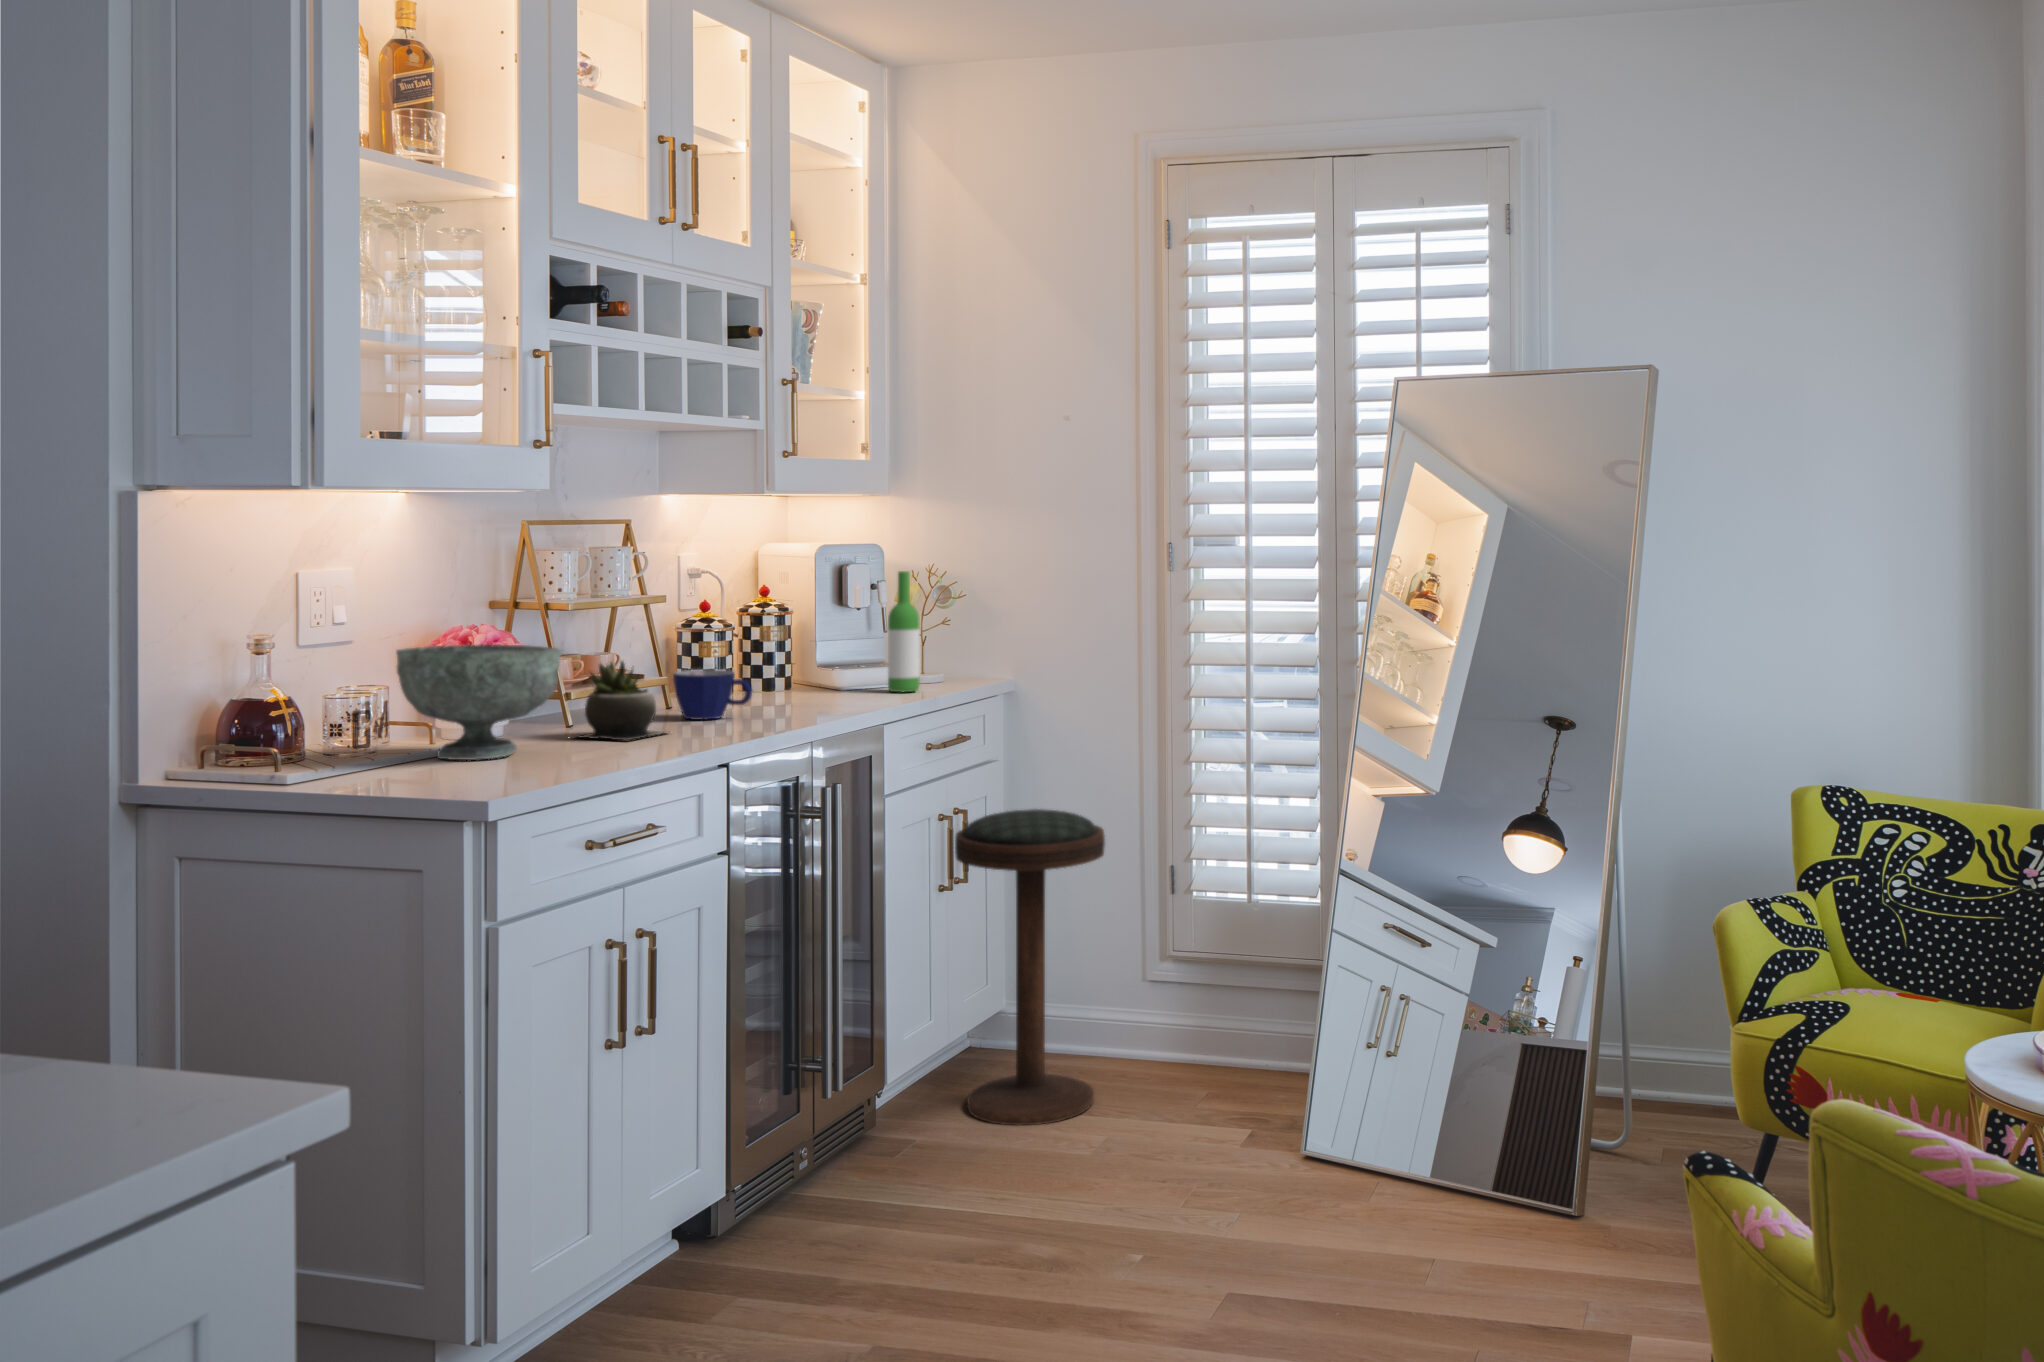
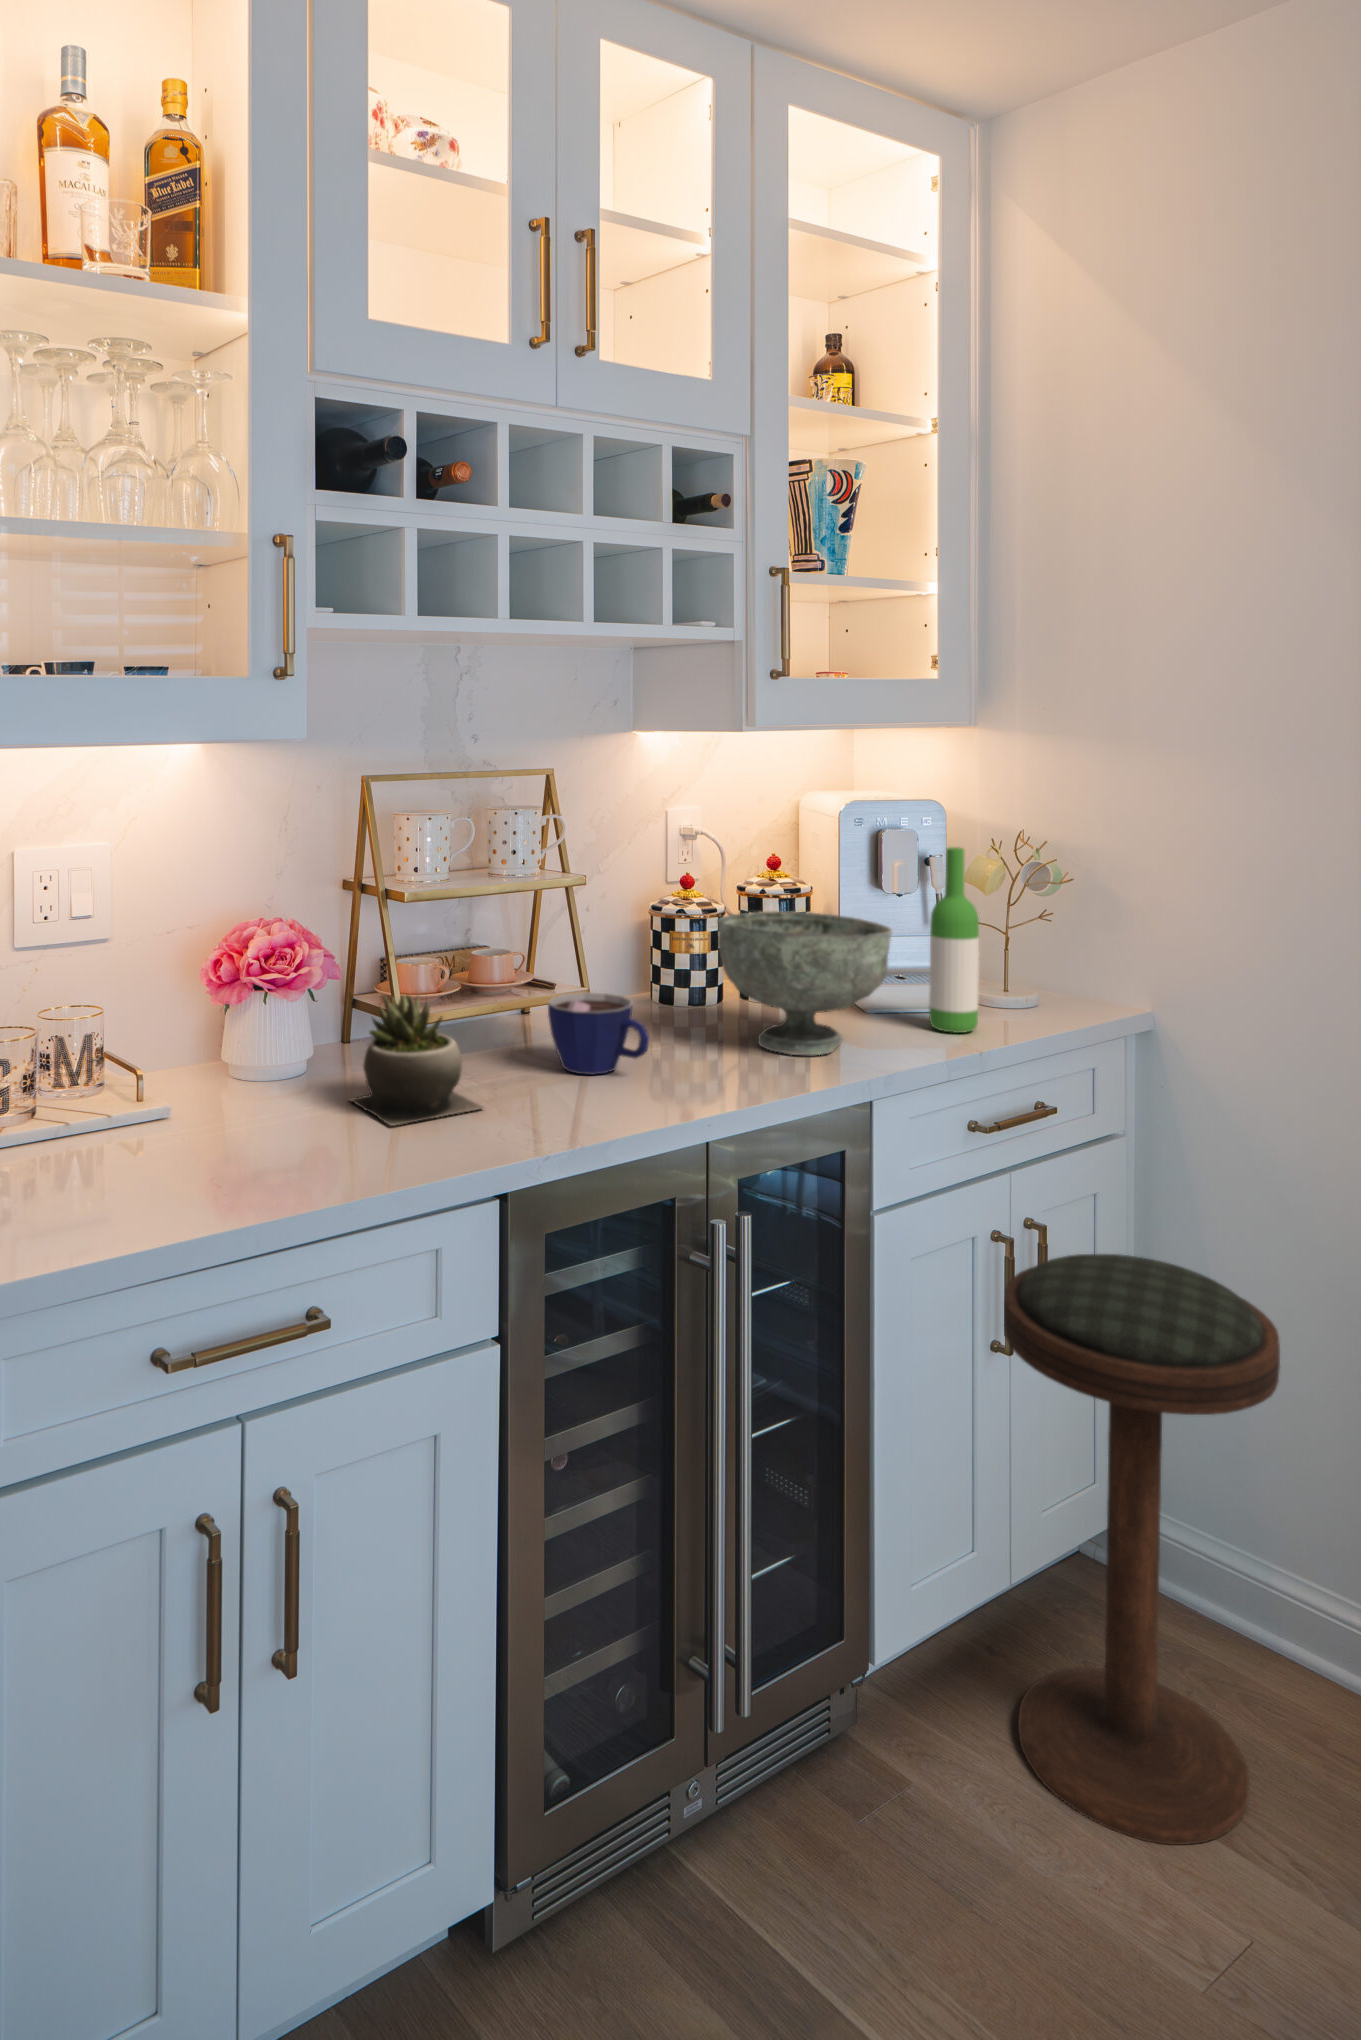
decorative bowl: present [396,644,562,760] -> present [717,911,892,1055]

